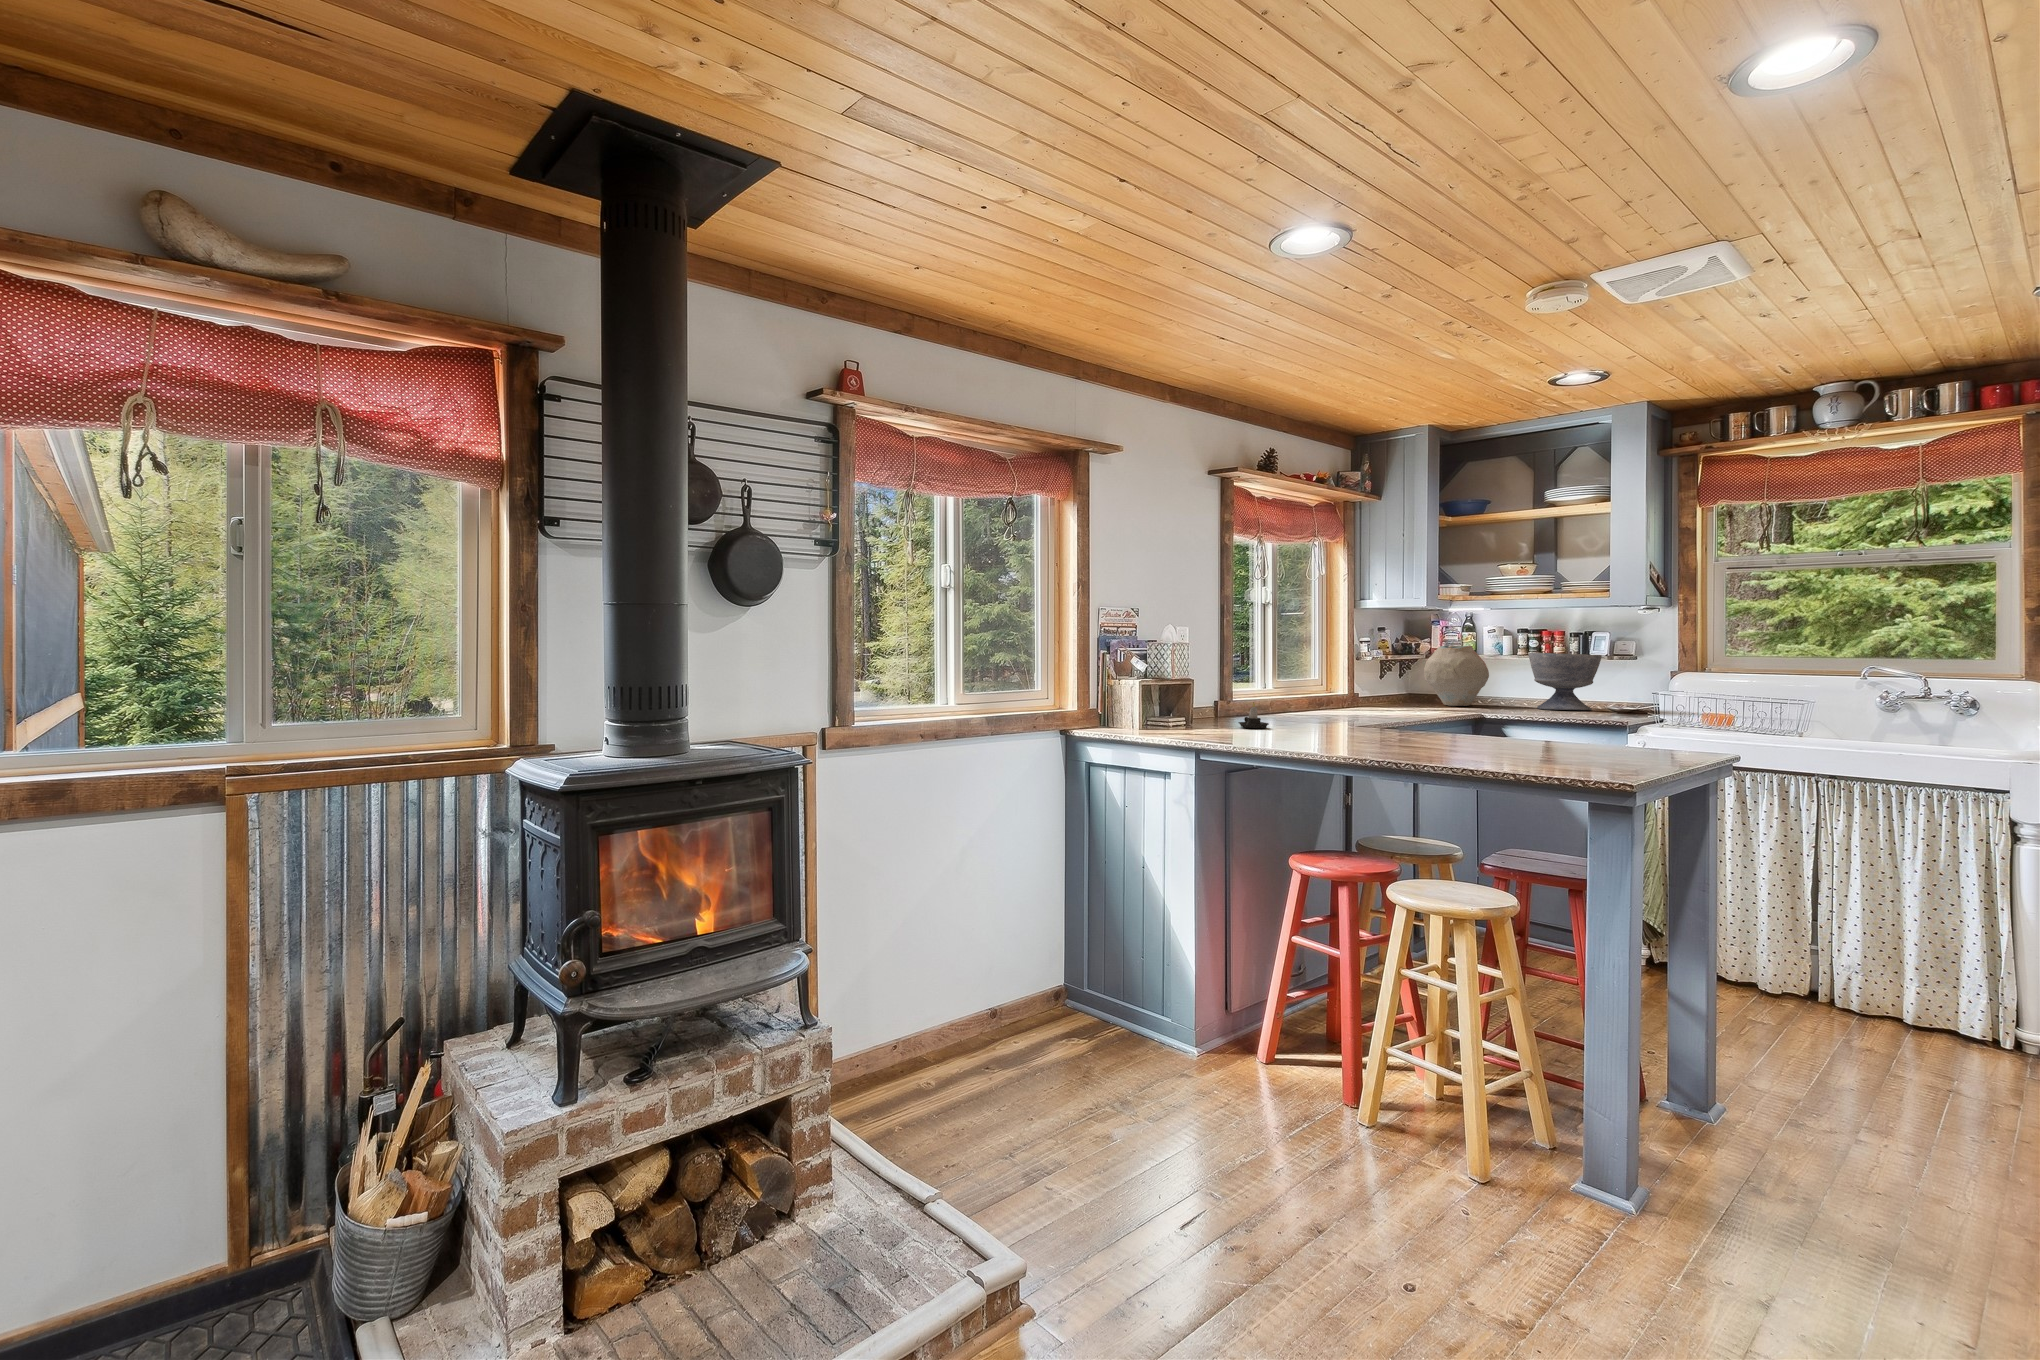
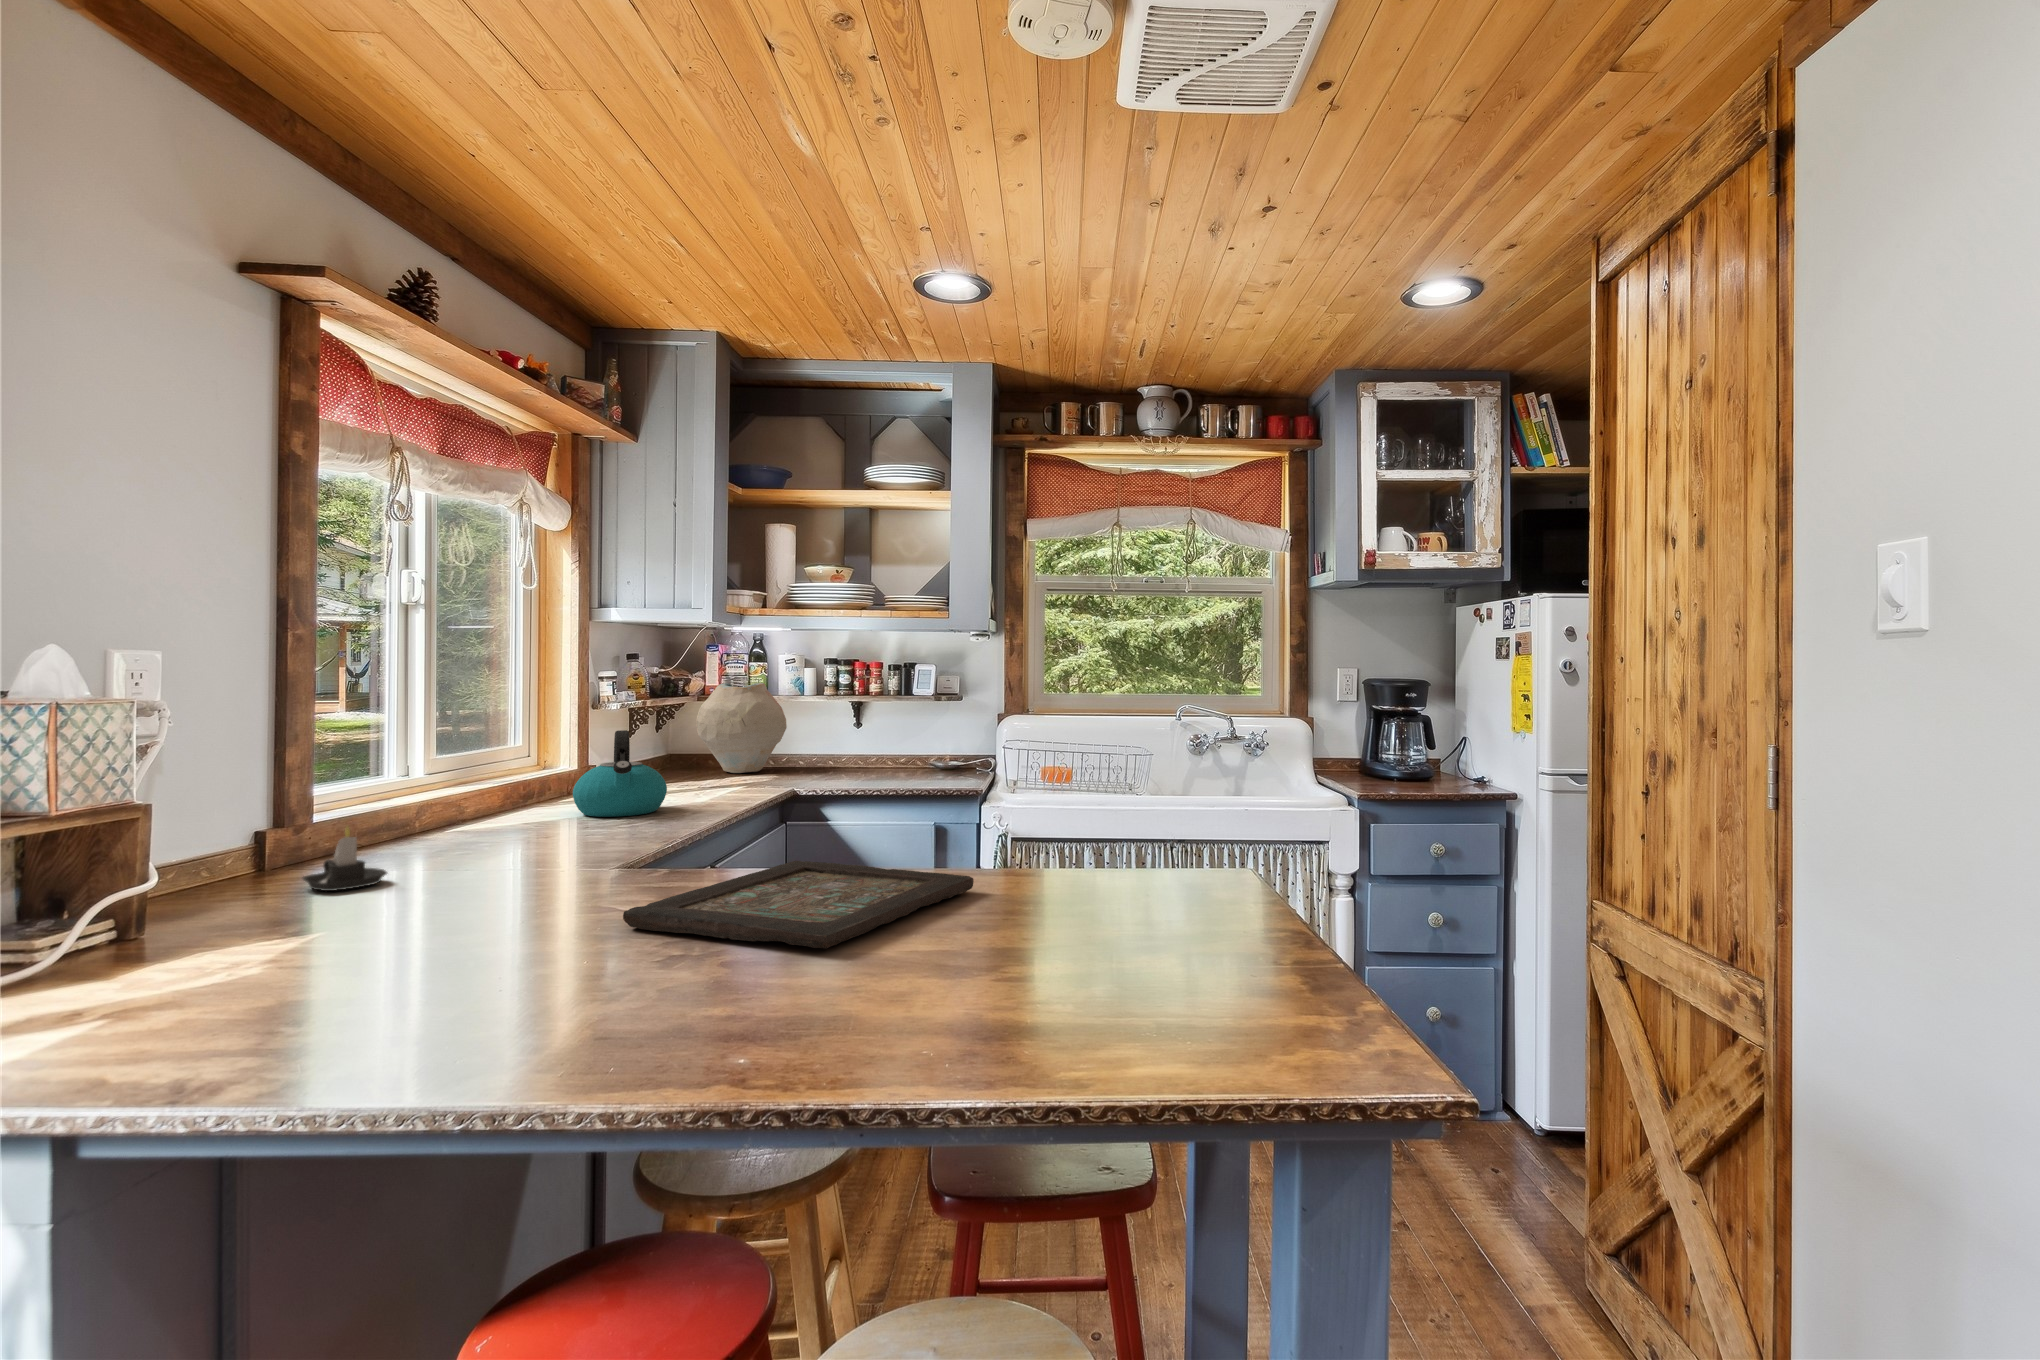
bowl: present [1529,653,1602,710] -> none [838,693,923,771]
kettle: none [1346,671,1398,718] -> present [573,730,667,817]
decorative tray: none [1365,733,1545,755] -> present [623,861,974,949]

